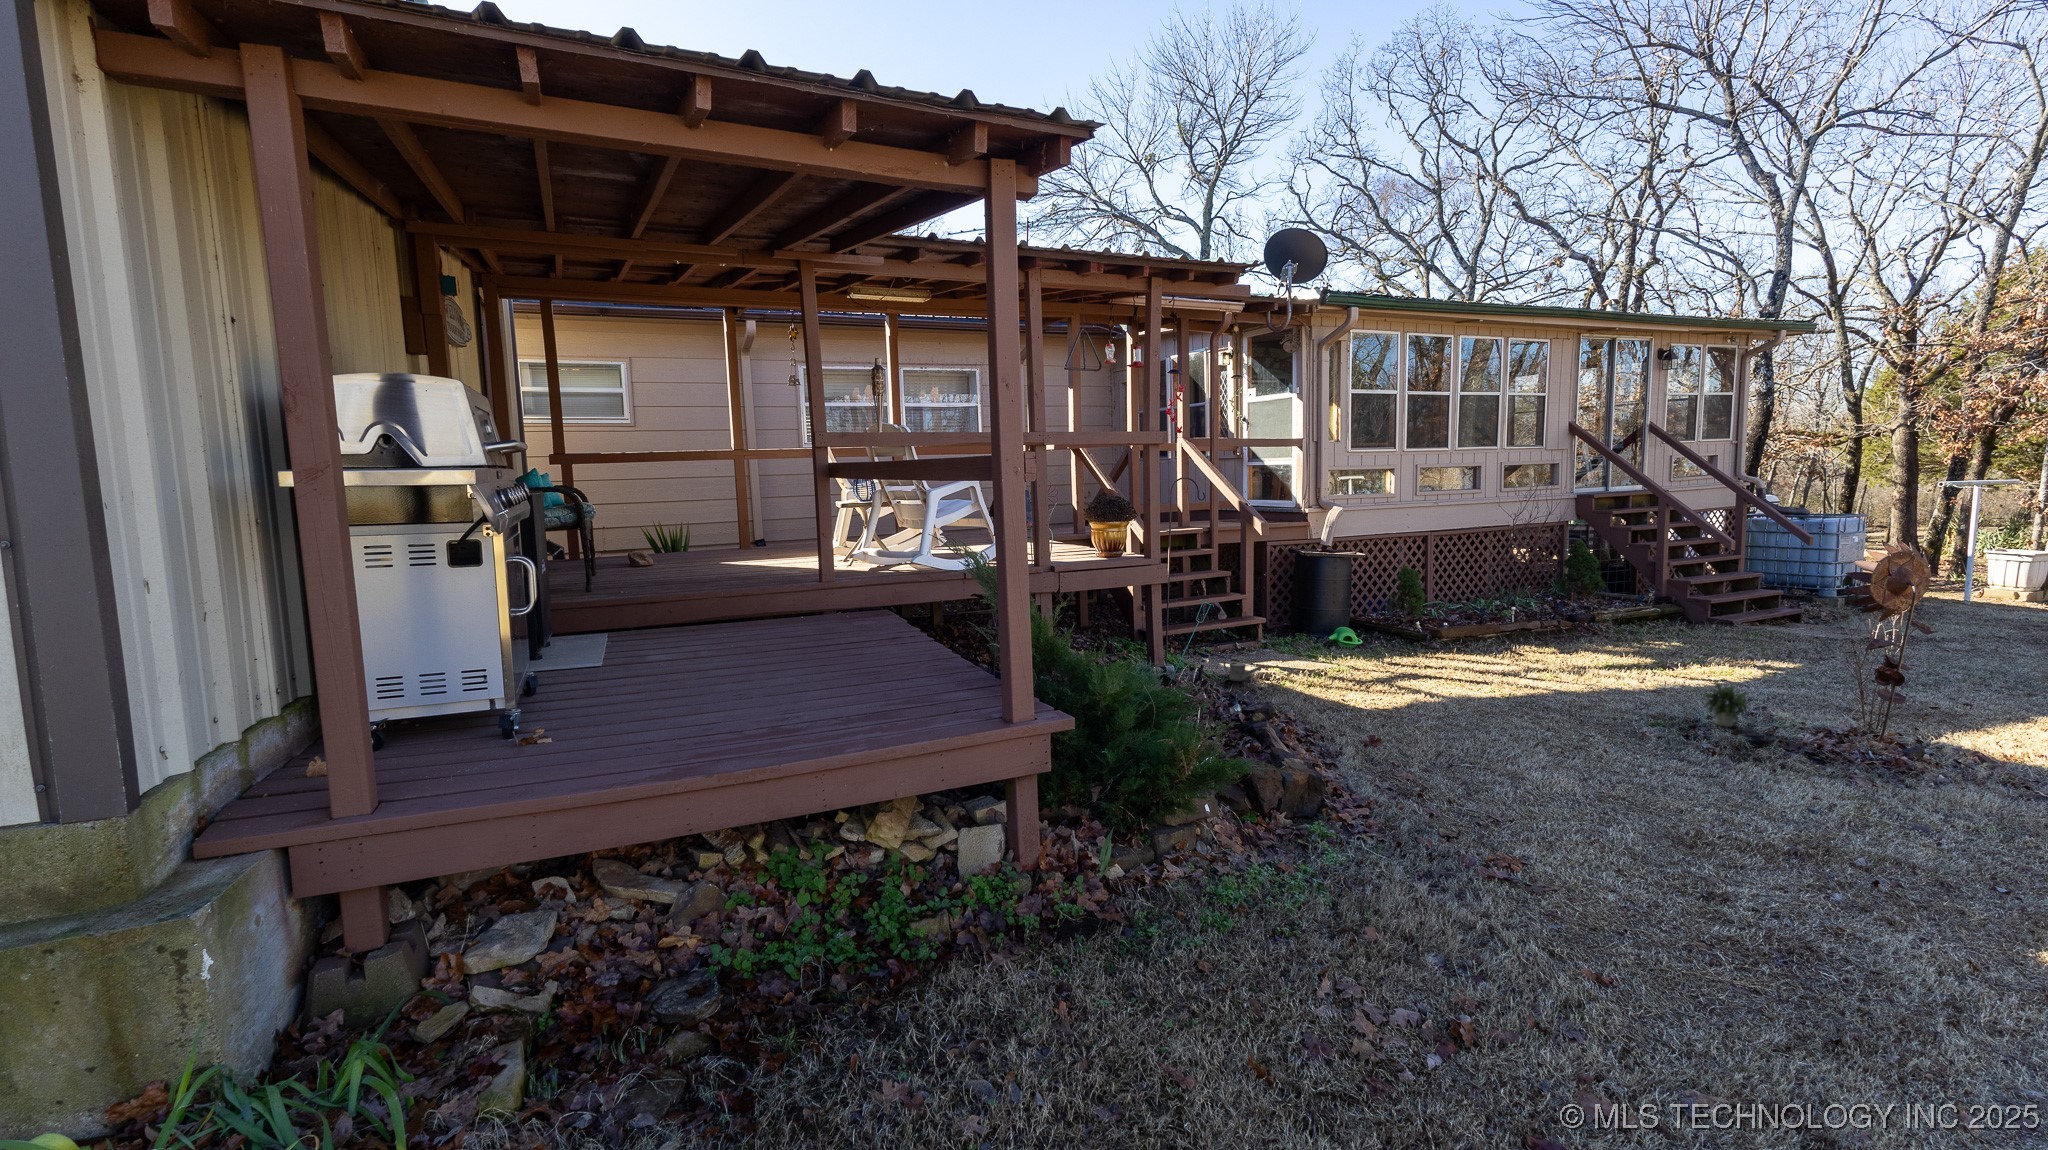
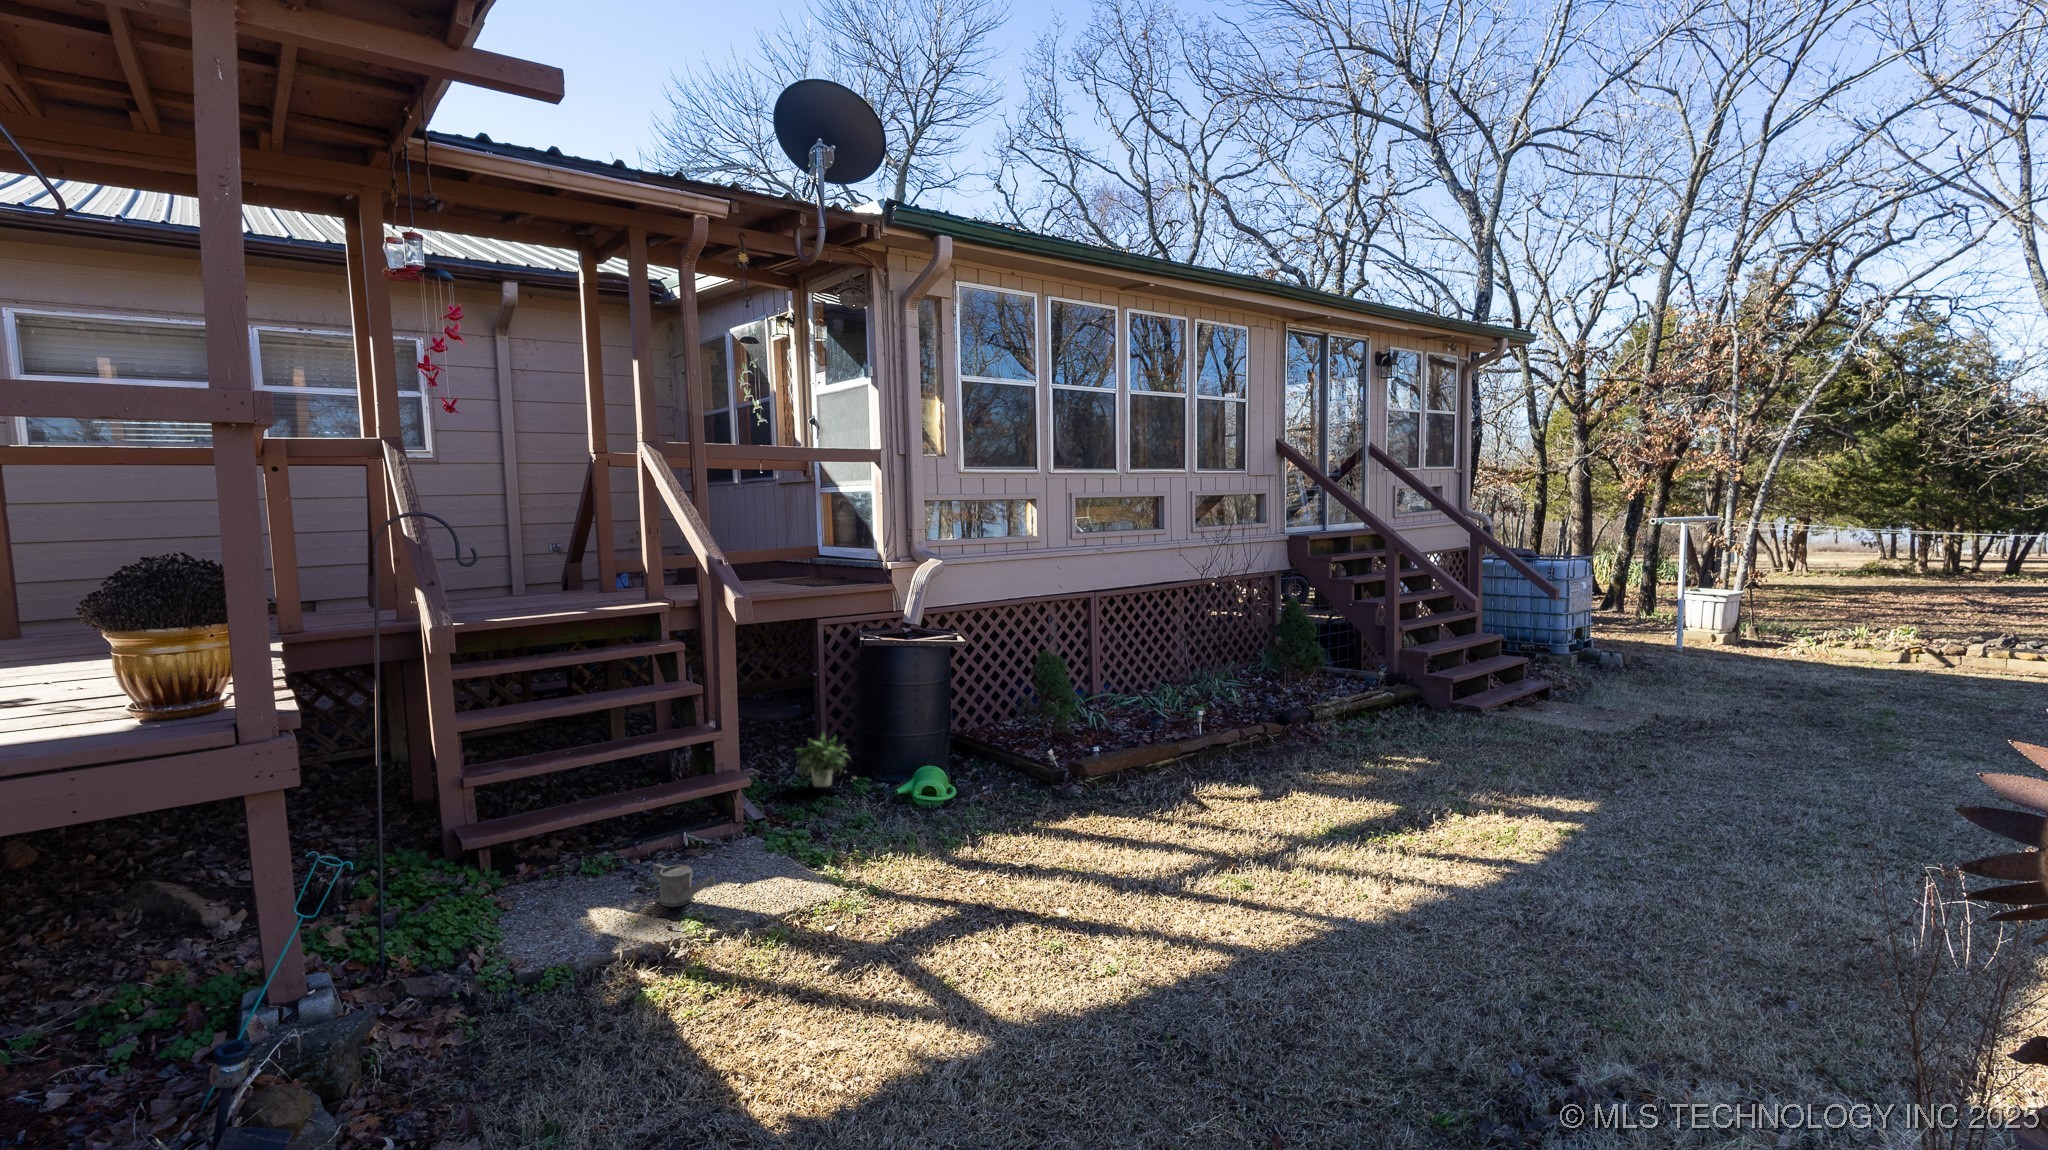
potted plant: present [1703,682,1749,727] -> present [796,733,849,787]

